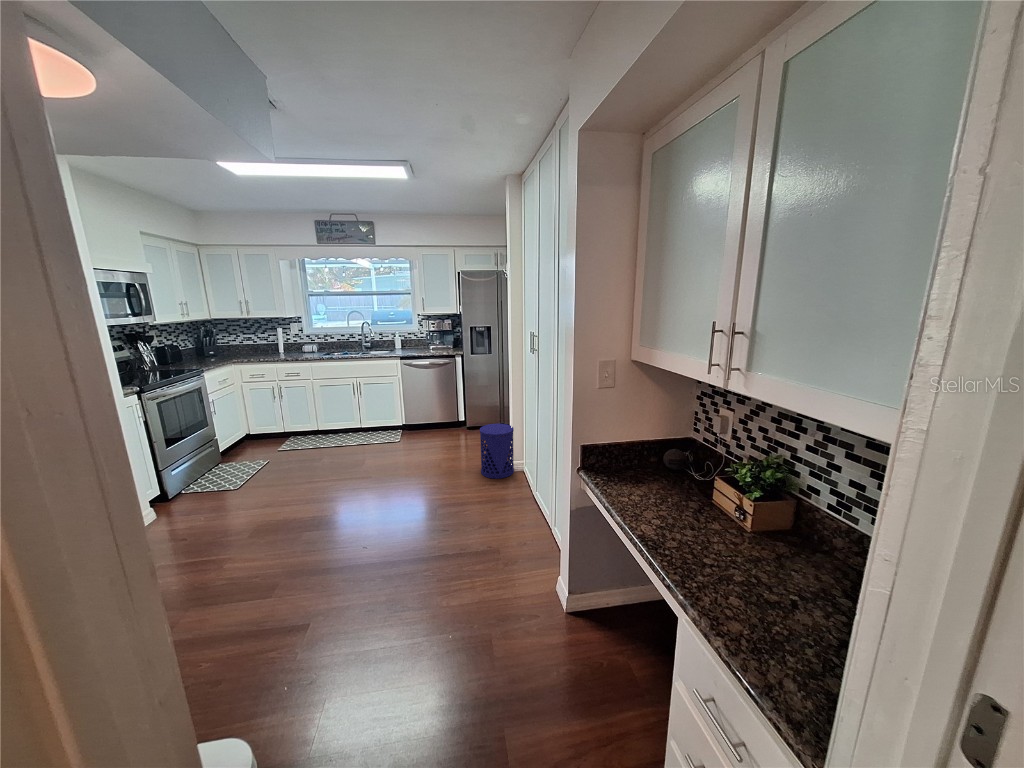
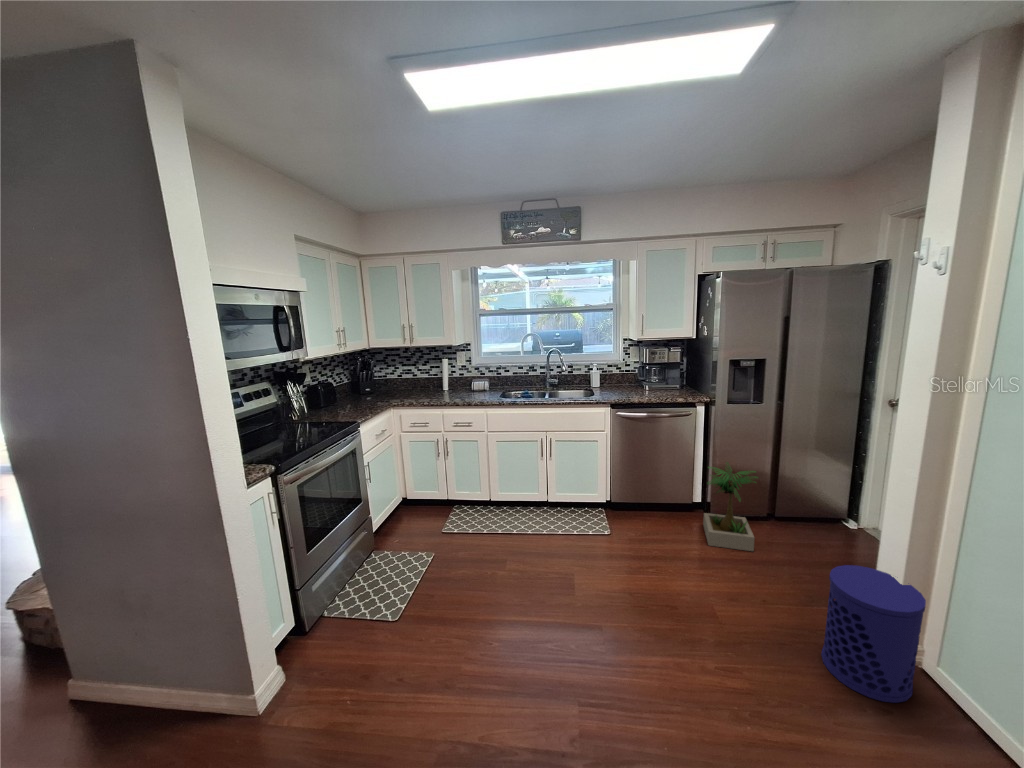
potted plant: none [454,389,488,438] -> present [703,462,758,551]

